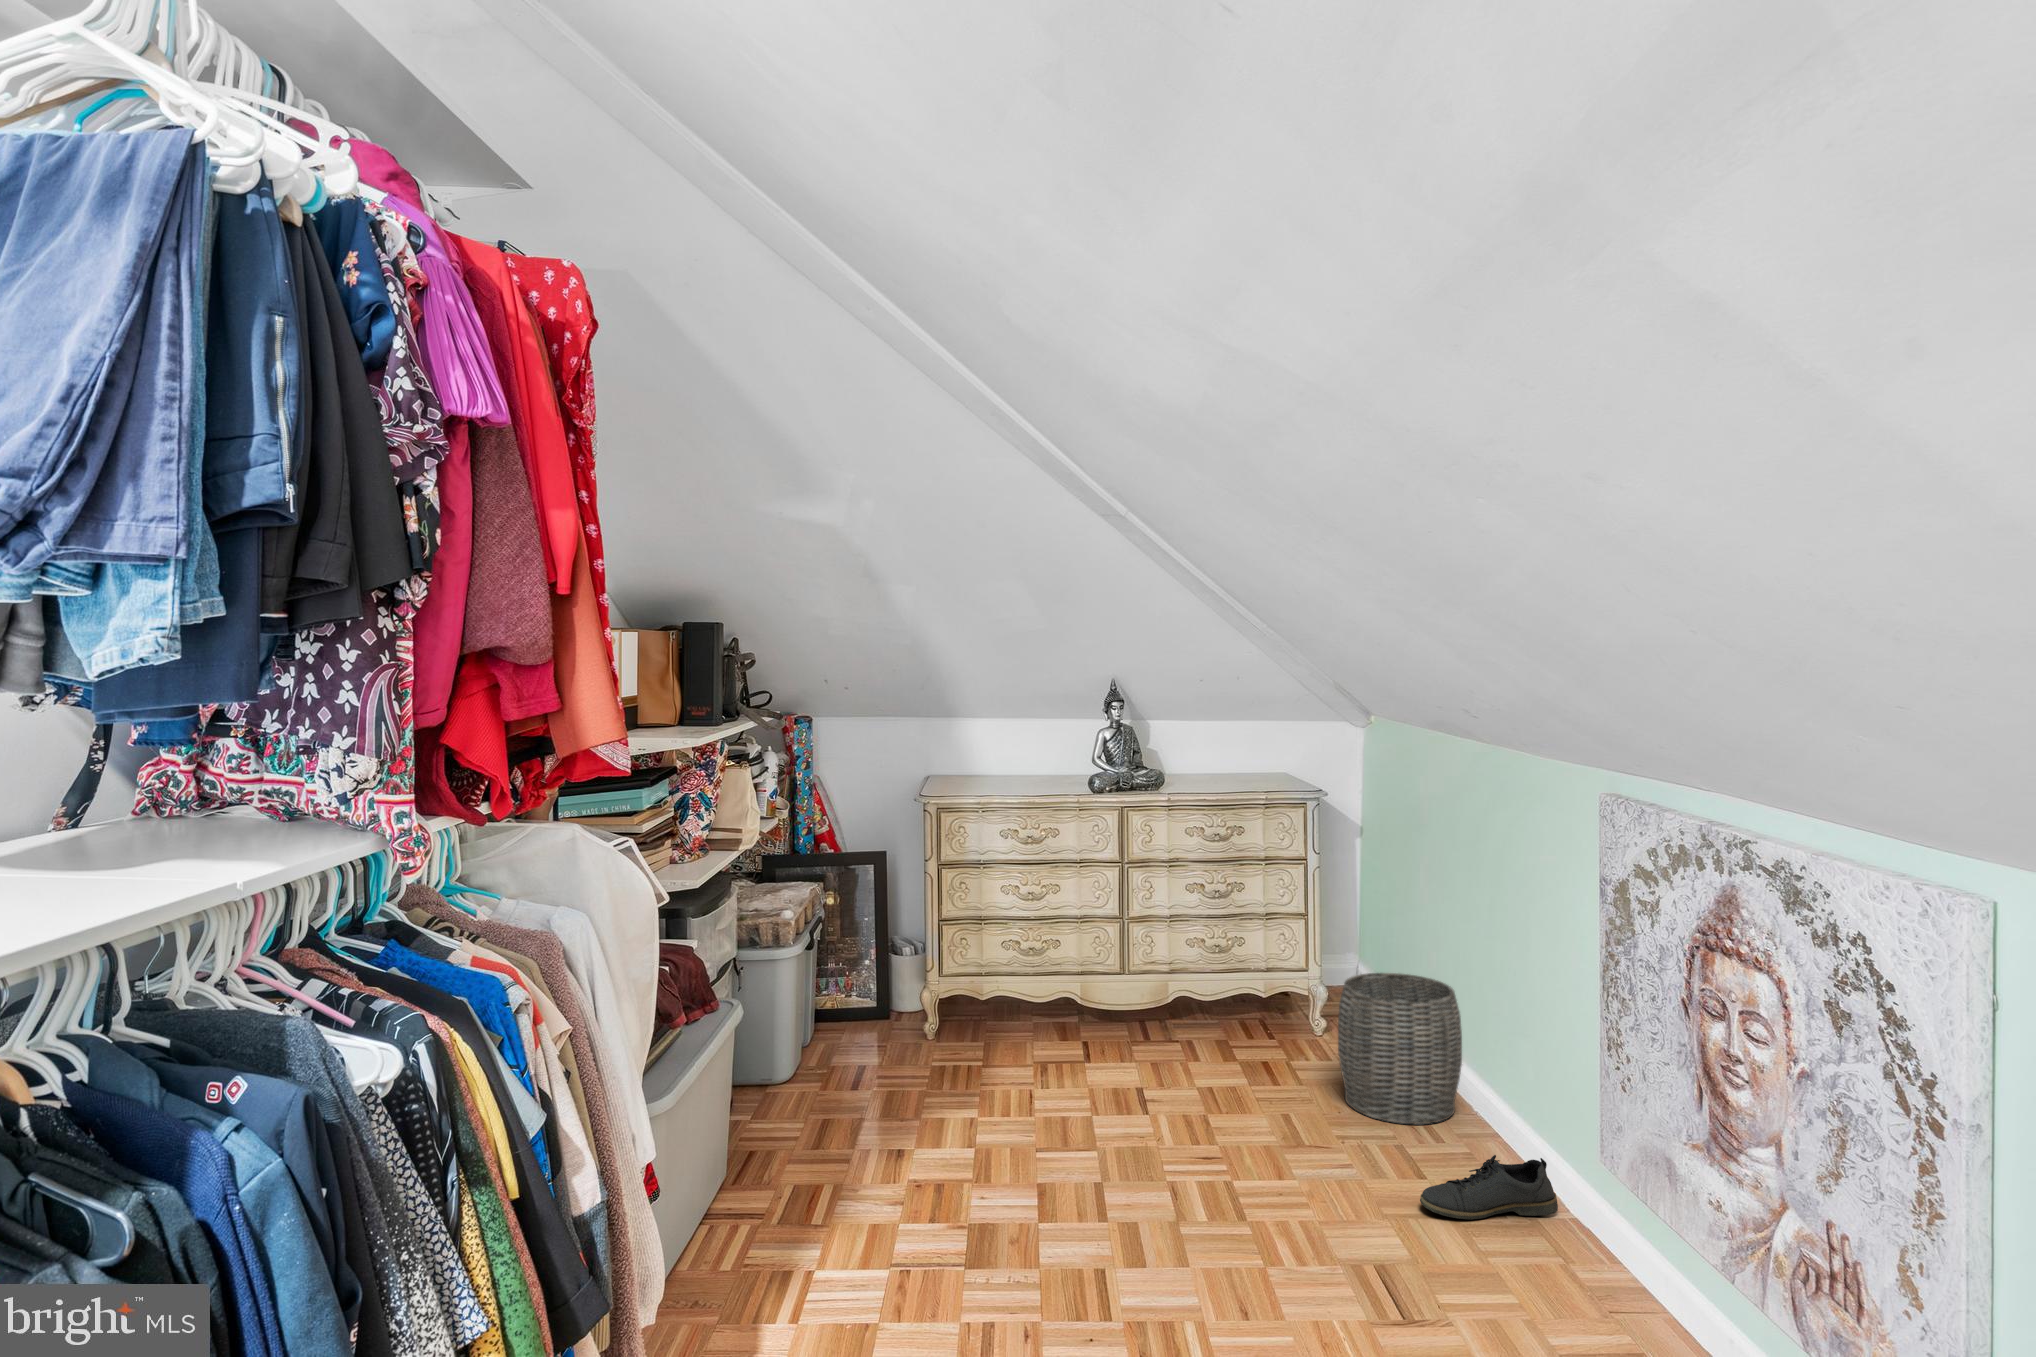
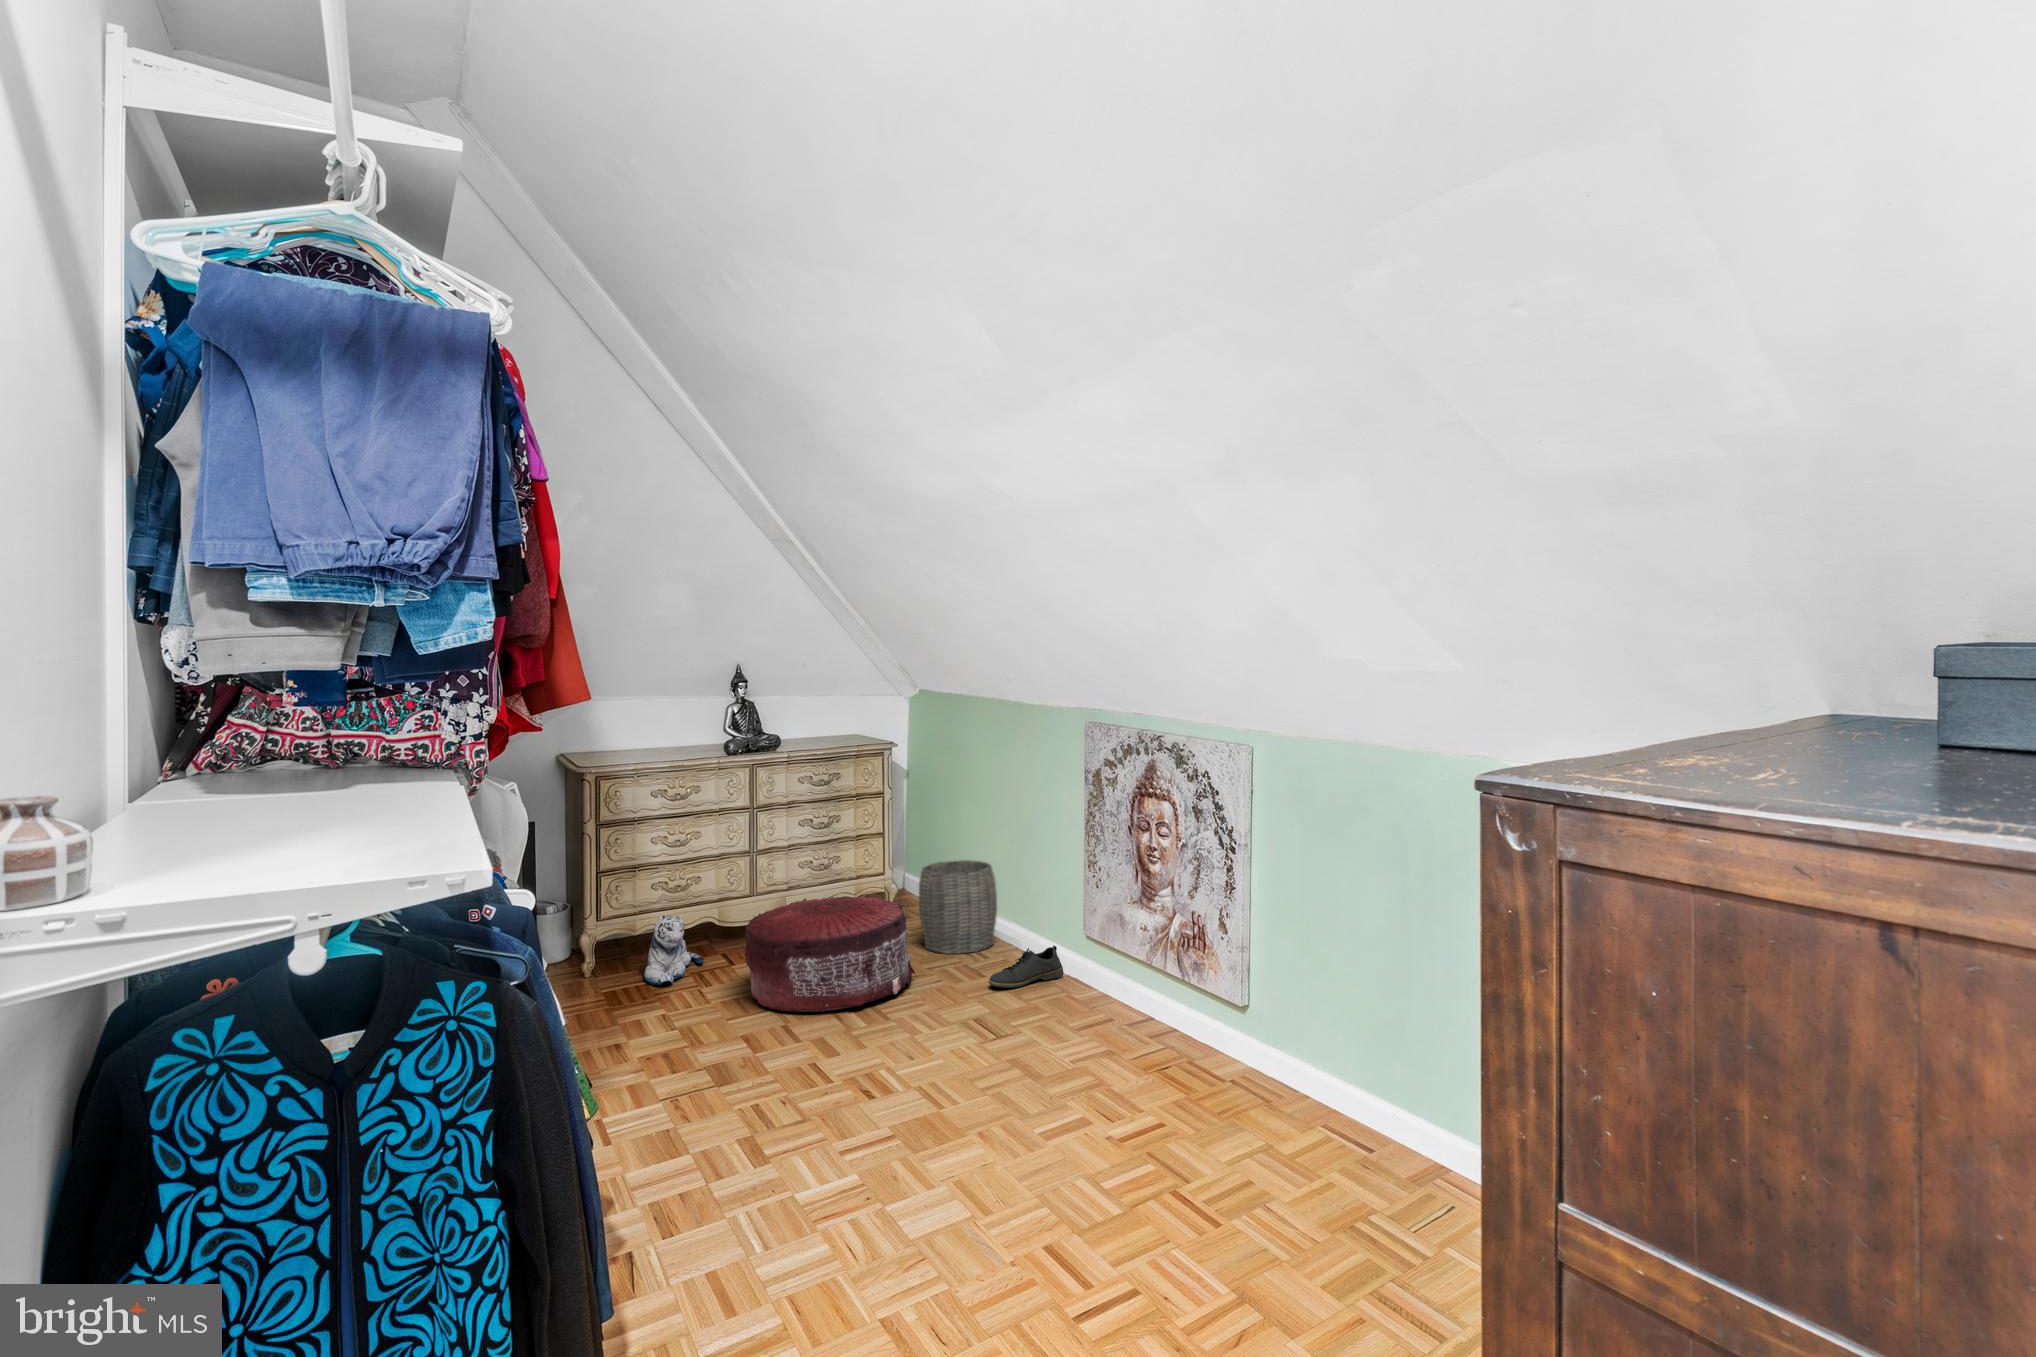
plush toy: none [961,994,1043,1088] -> present [644,916,704,985]
pouf: none [1061,1003,1309,1198] -> present [744,894,915,1012]

